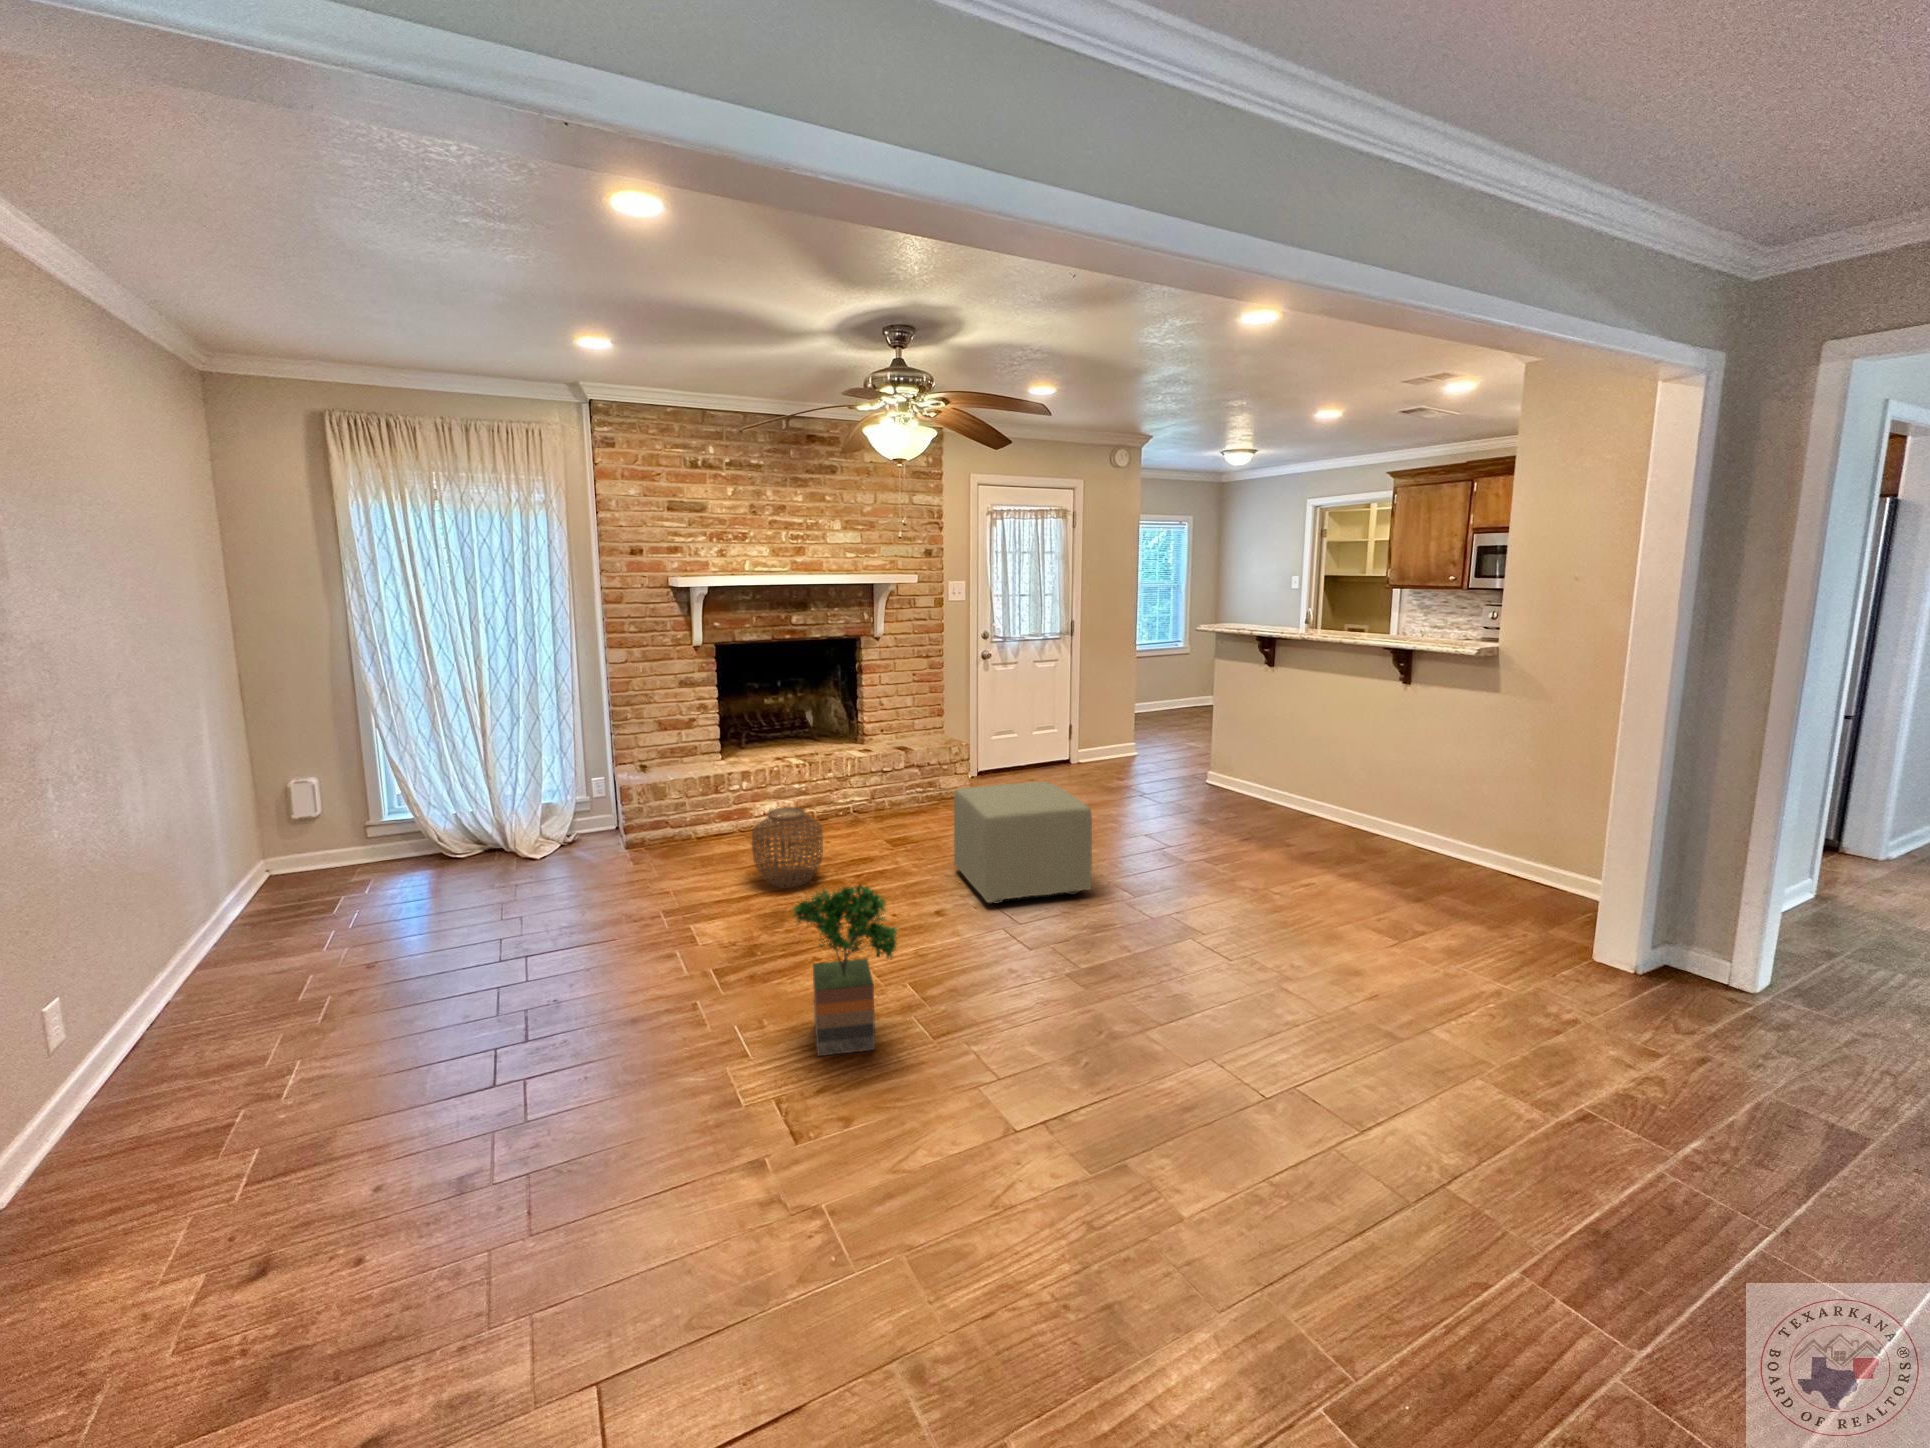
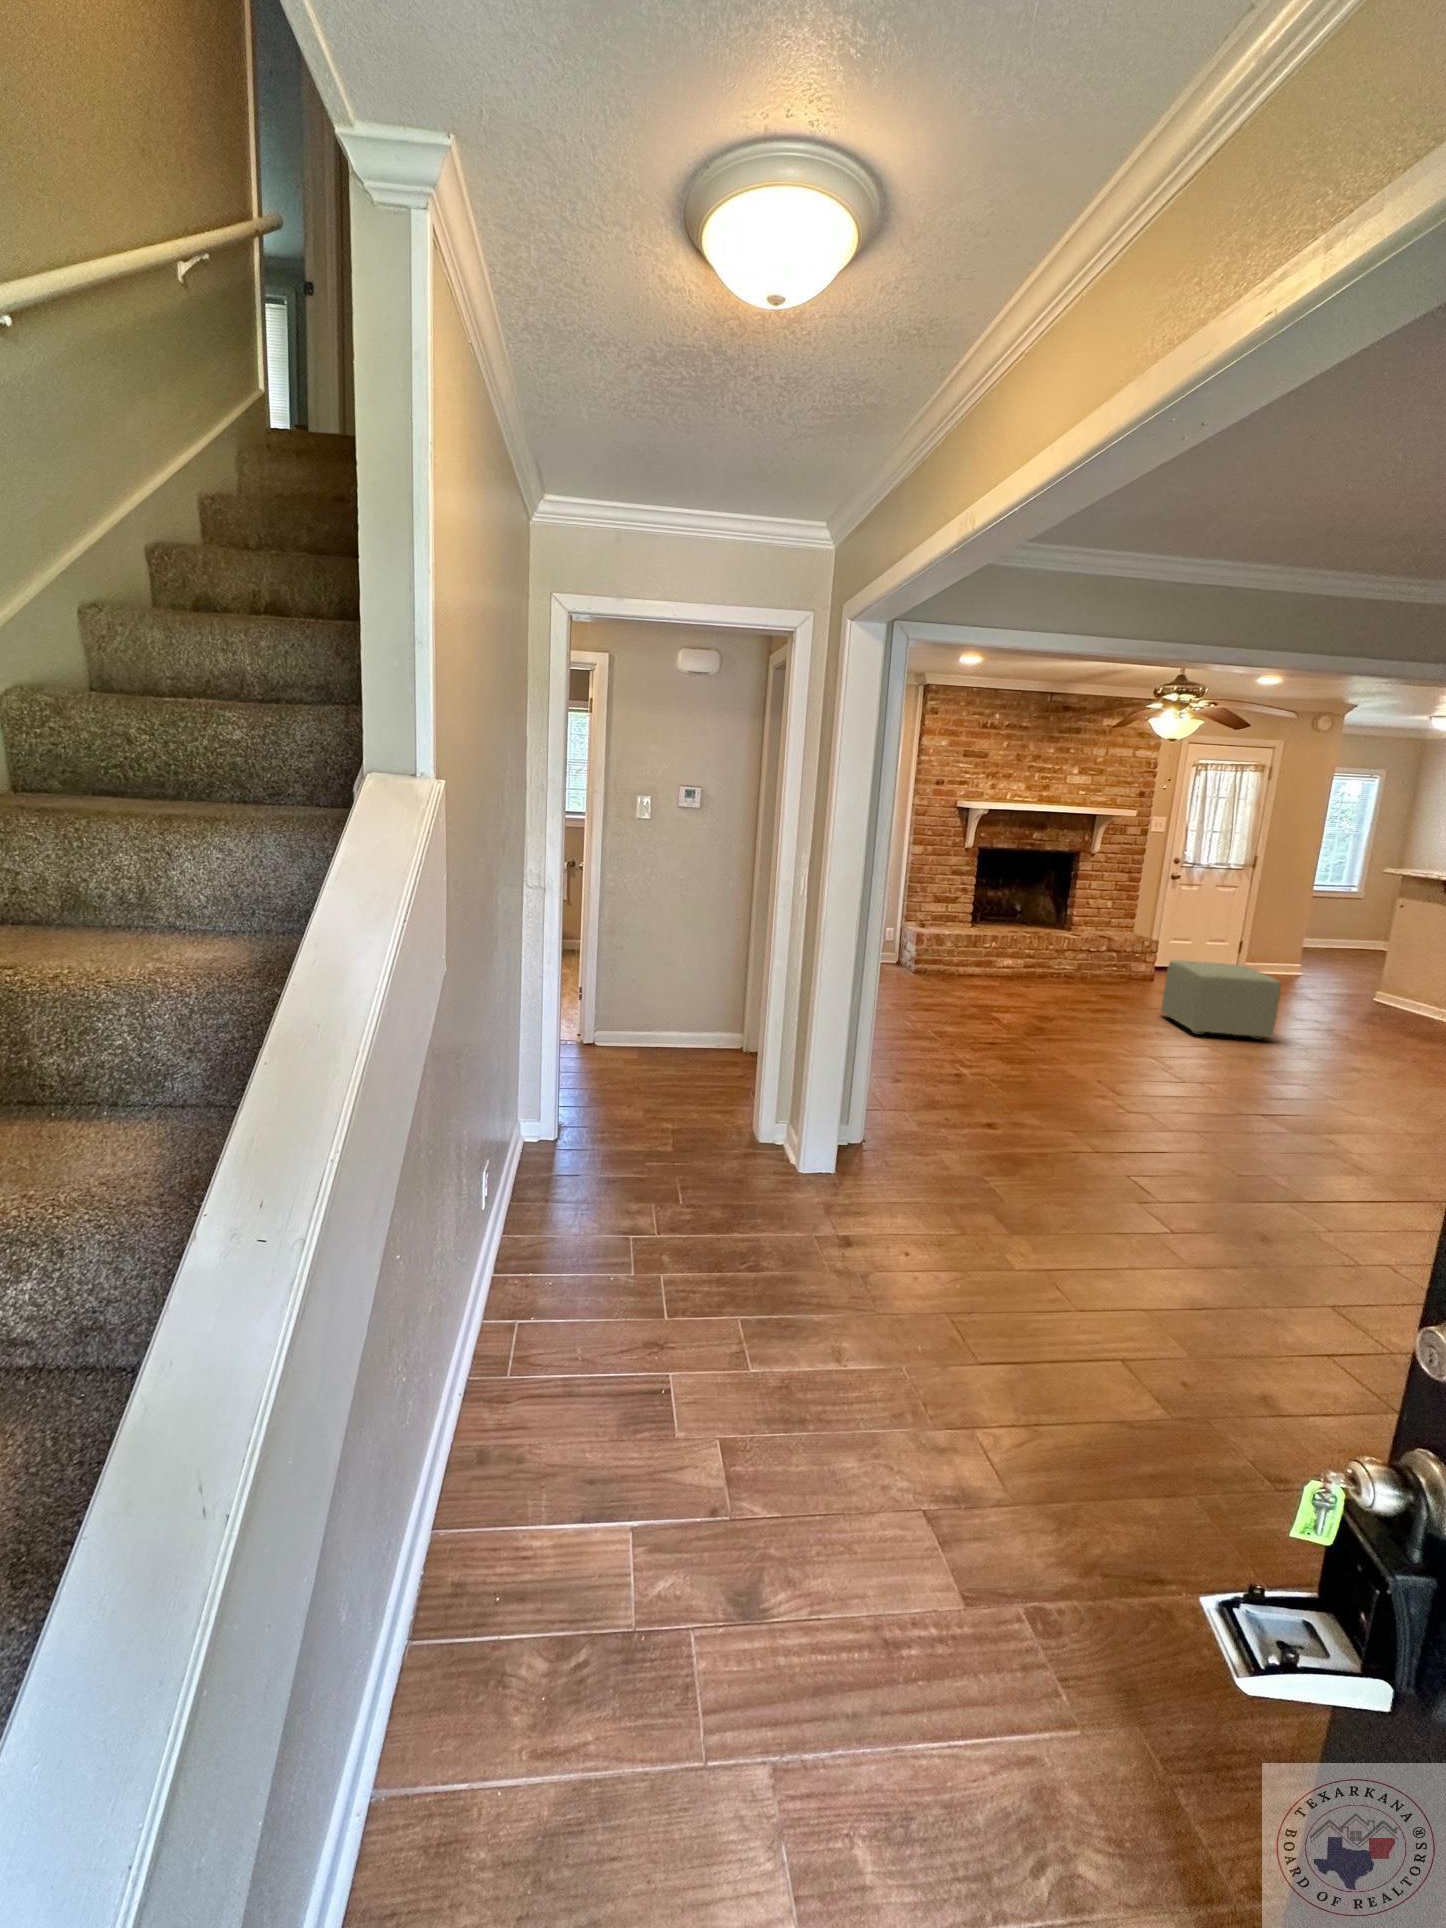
woven basket: present [752,807,823,888] -> none [1020,956,1070,1007]
potted tree: present [793,885,897,1056] -> none [1100,985,1169,1076]

